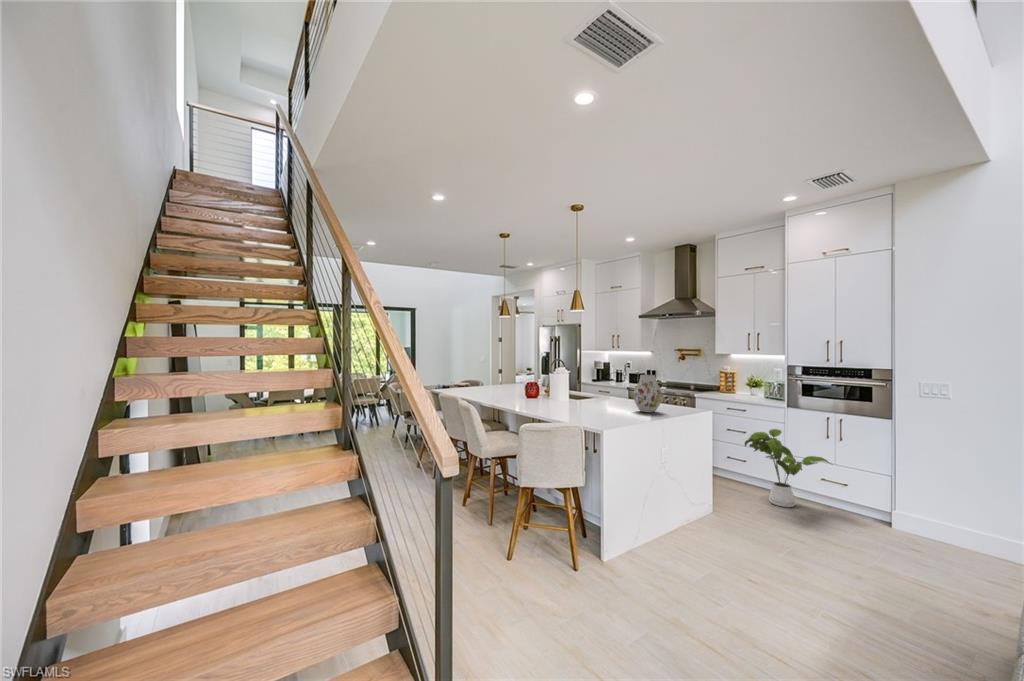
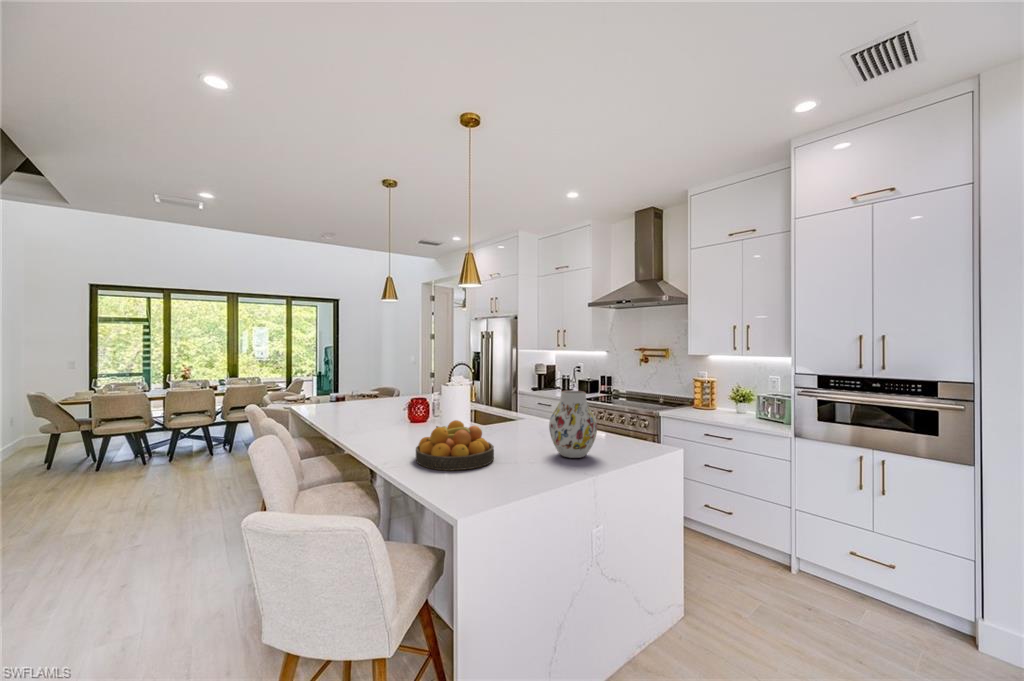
fruit bowl: none [561,392,605,416] -> present [416,420,494,470]
house plant: present [745,429,829,507] -> none [731,475,875,600]

